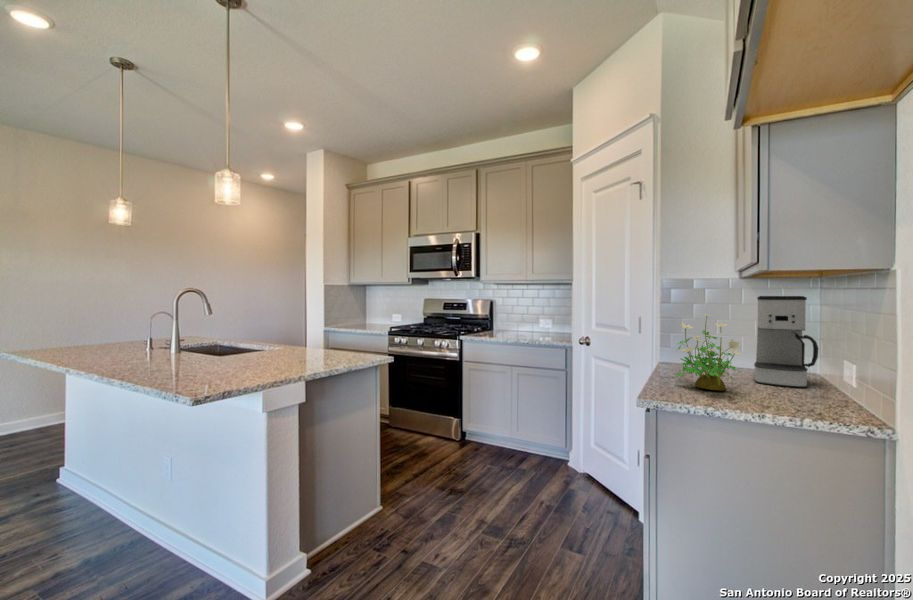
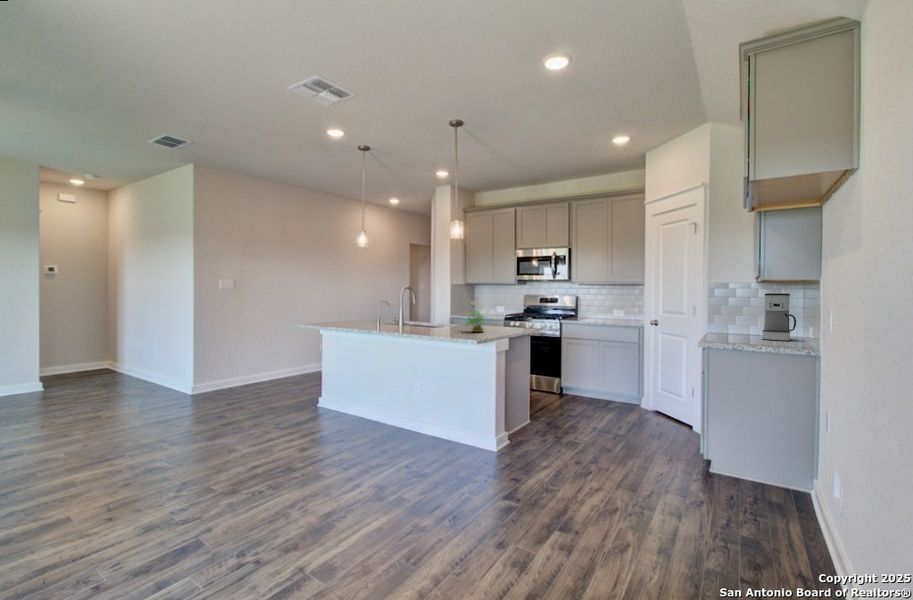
potted plant: present [676,314,741,390] -> present [467,302,485,332]

